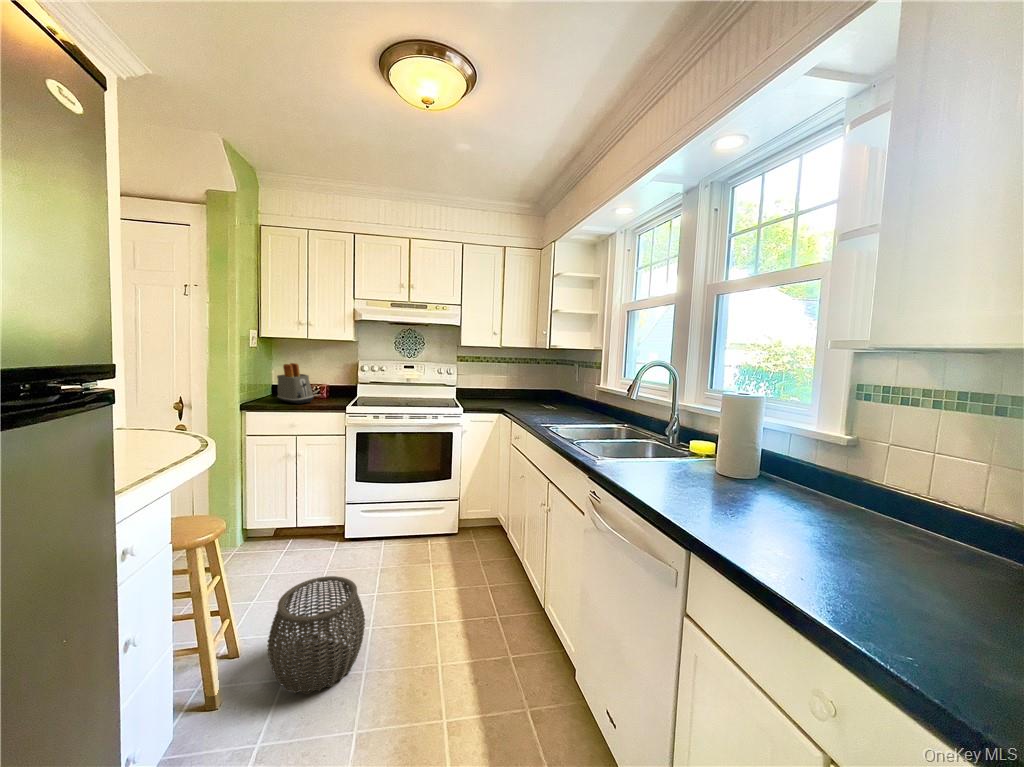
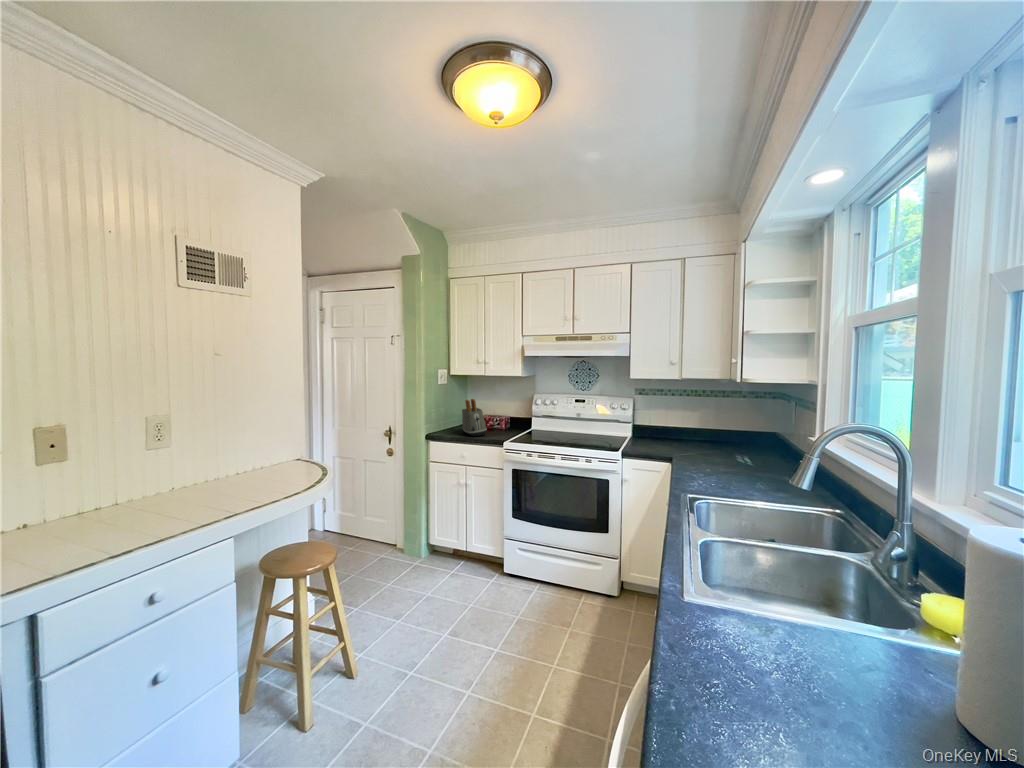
woven basket: present [267,576,365,694] -> none [377,608,462,720]

